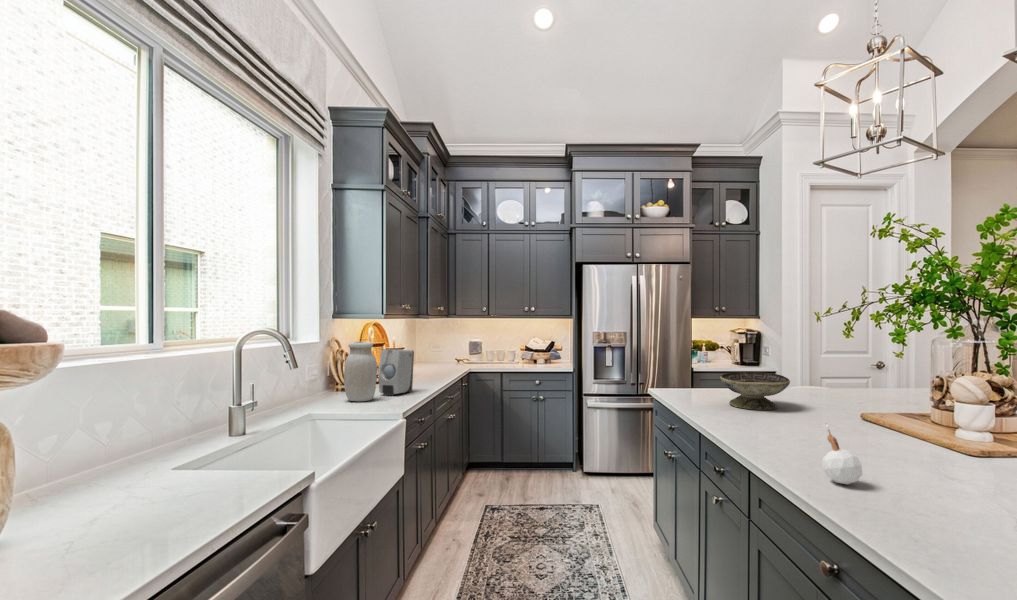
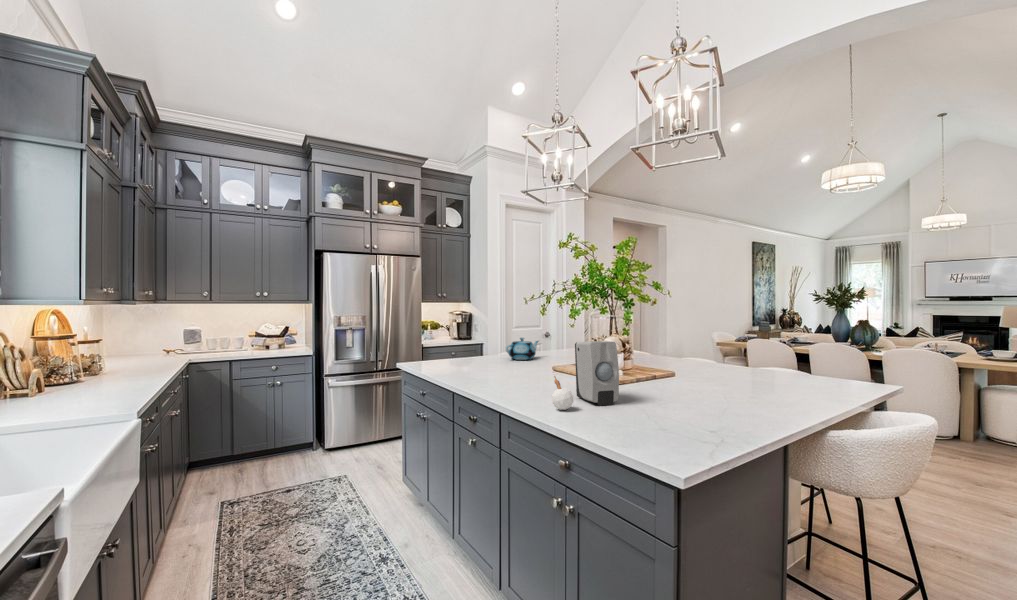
jar: present [344,341,377,402] -> none [27,332,84,410]
soap dispenser: present [379,349,414,396] -> present [575,341,619,406]
teapot: none [793,367,853,399] -> present [506,338,538,360]
decorative bowl: present [720,372,790,410] -> none [462,344,509,371]

